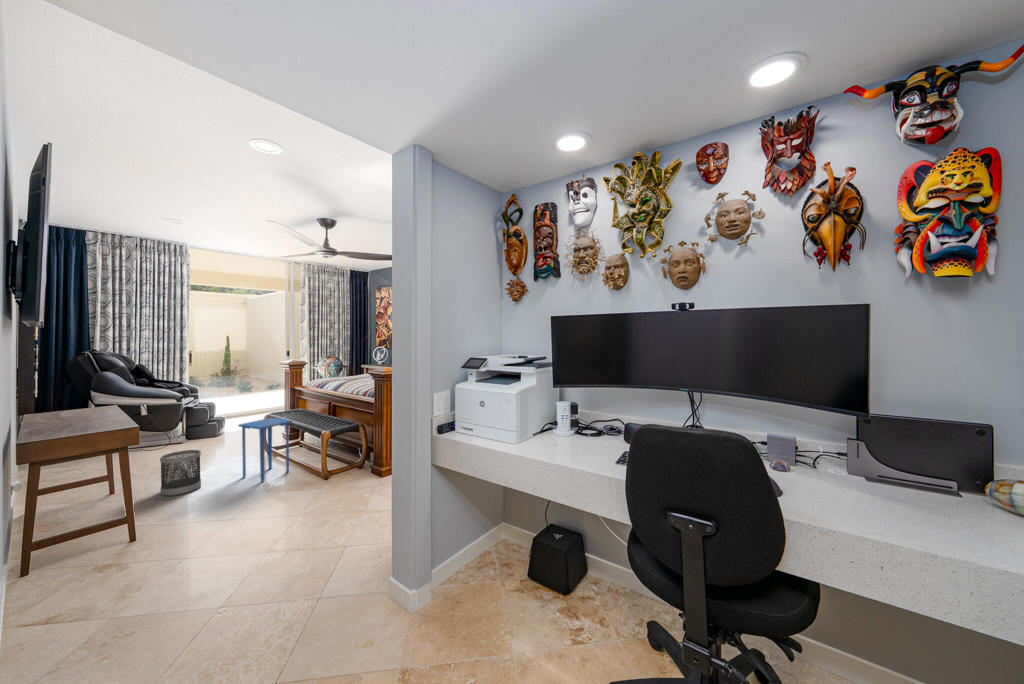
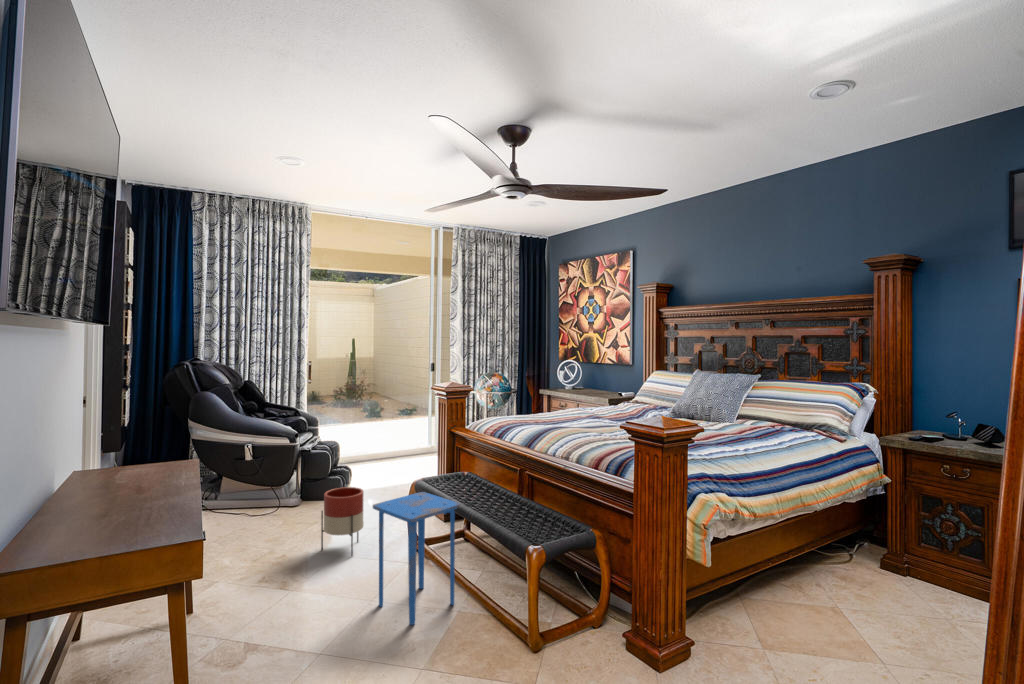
planter: none [204,423,234,461] -> present [321,487,364,556]
wastebasket: present [160,450,201,496] -> none [253,545,314,637]

